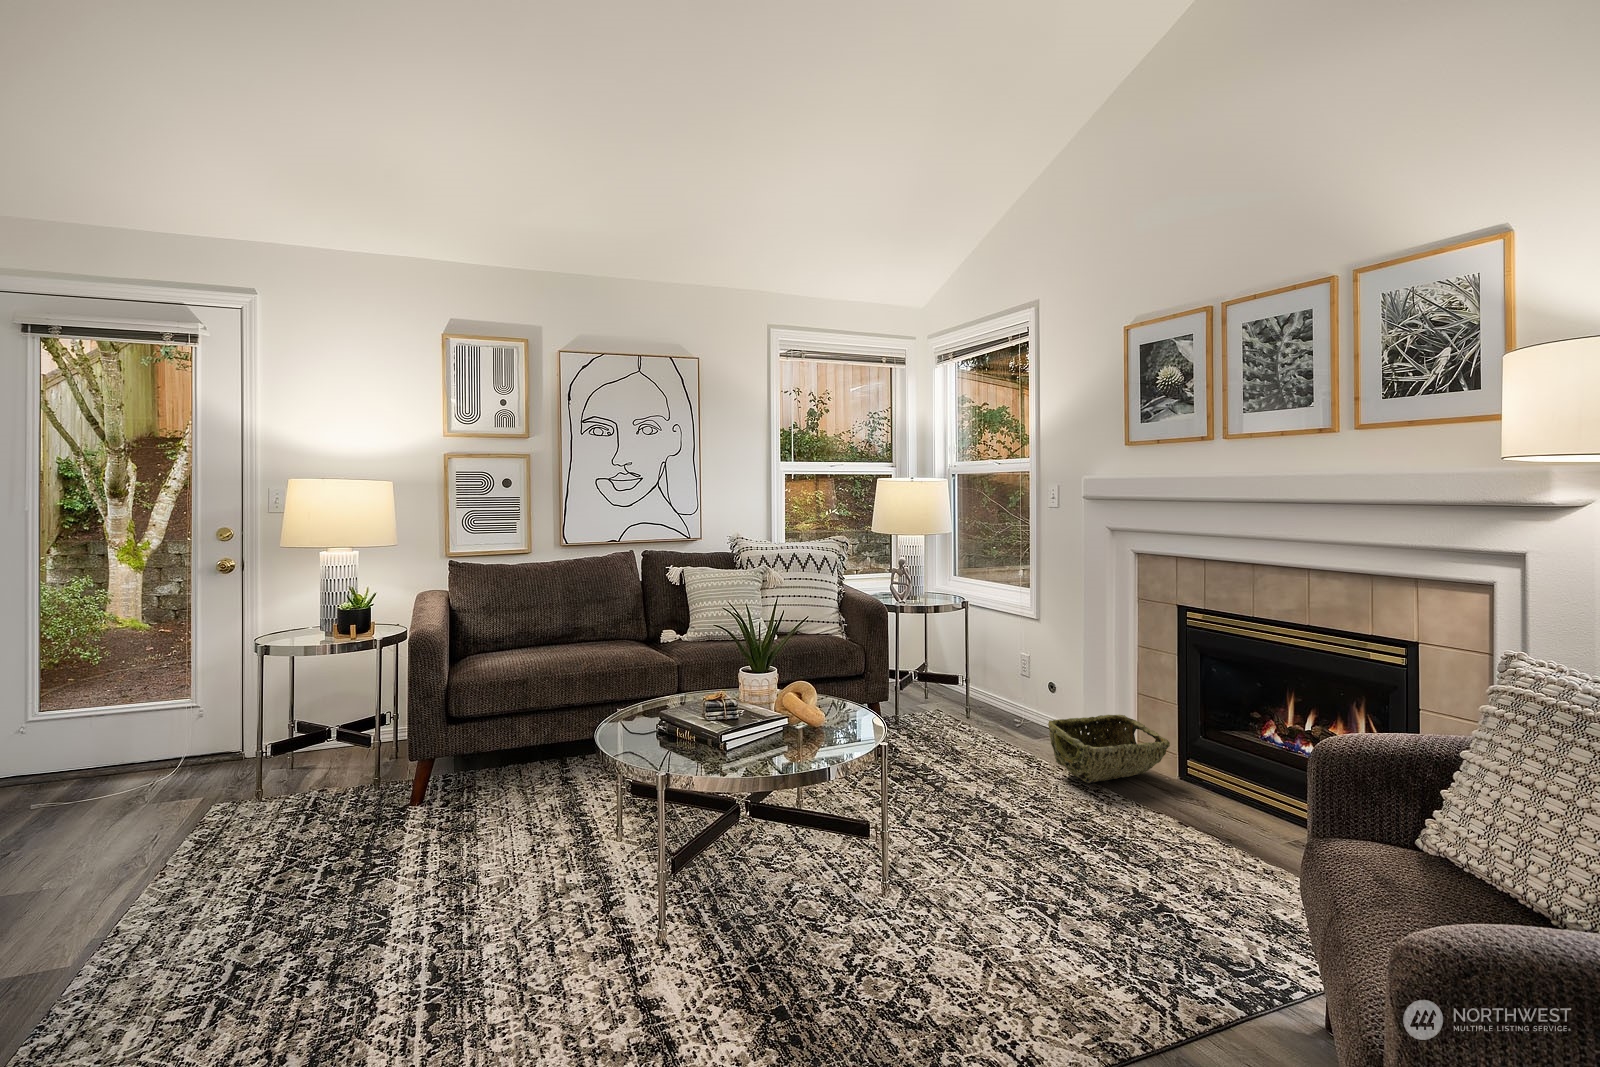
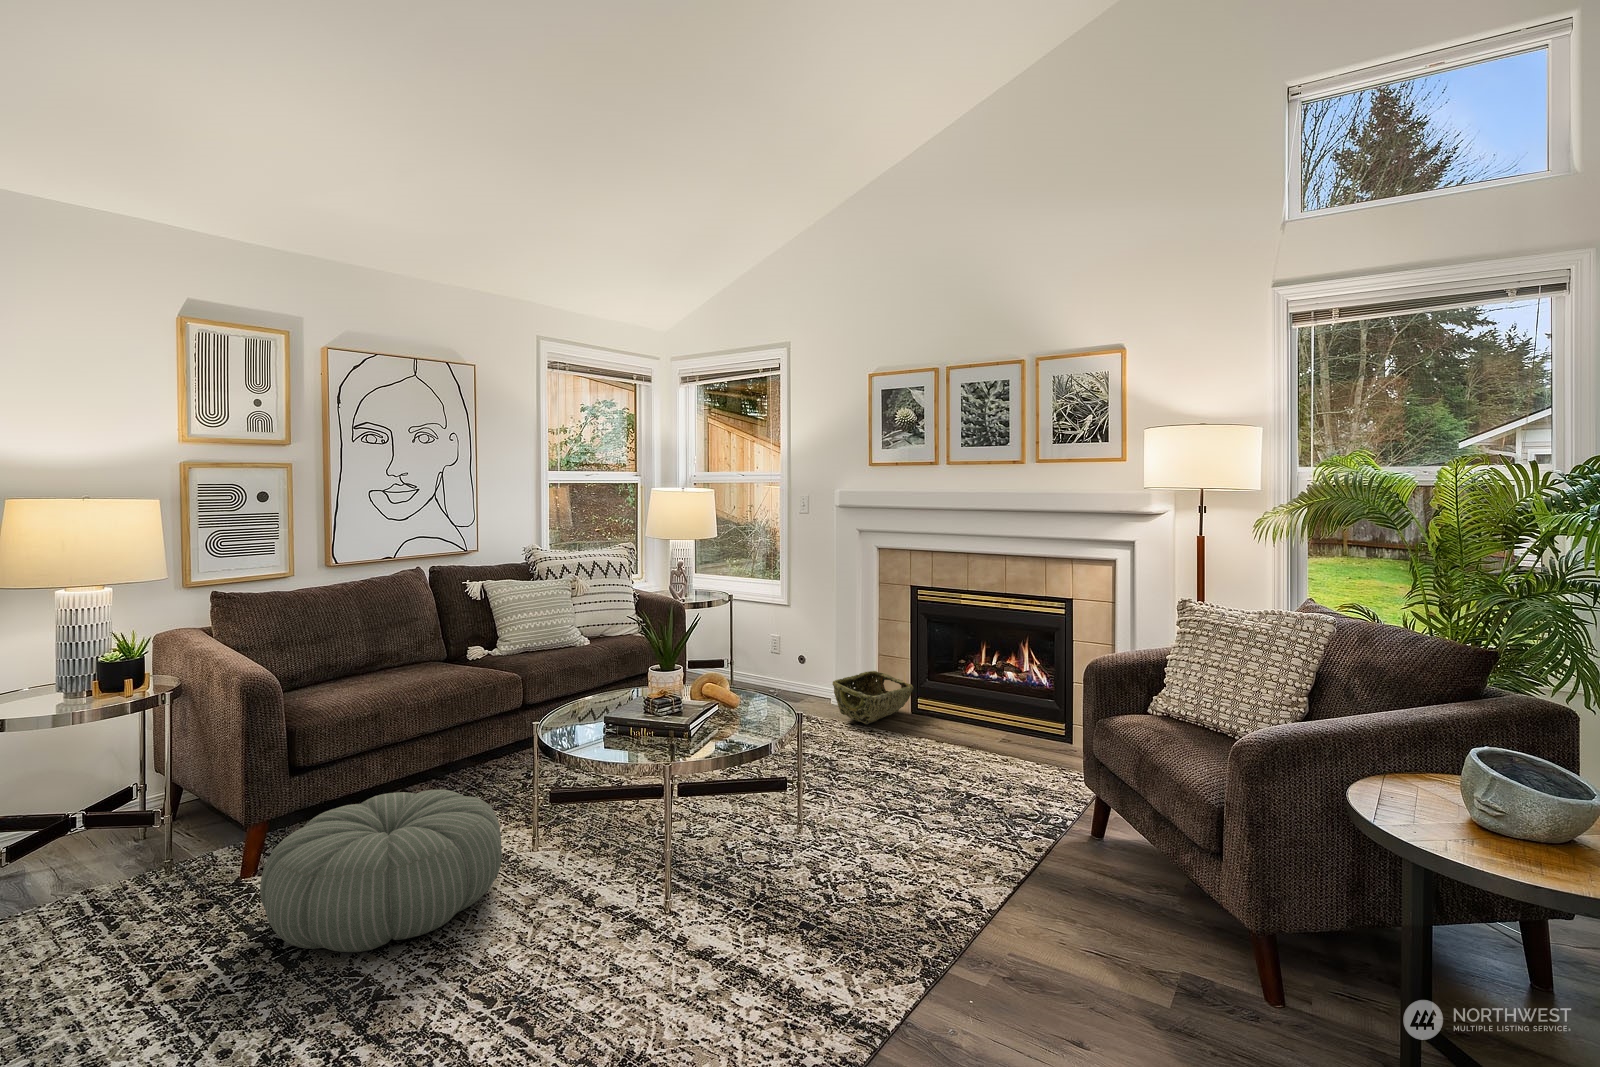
pouf: none [347,765,568,907] -> present [260,790,502,952]

